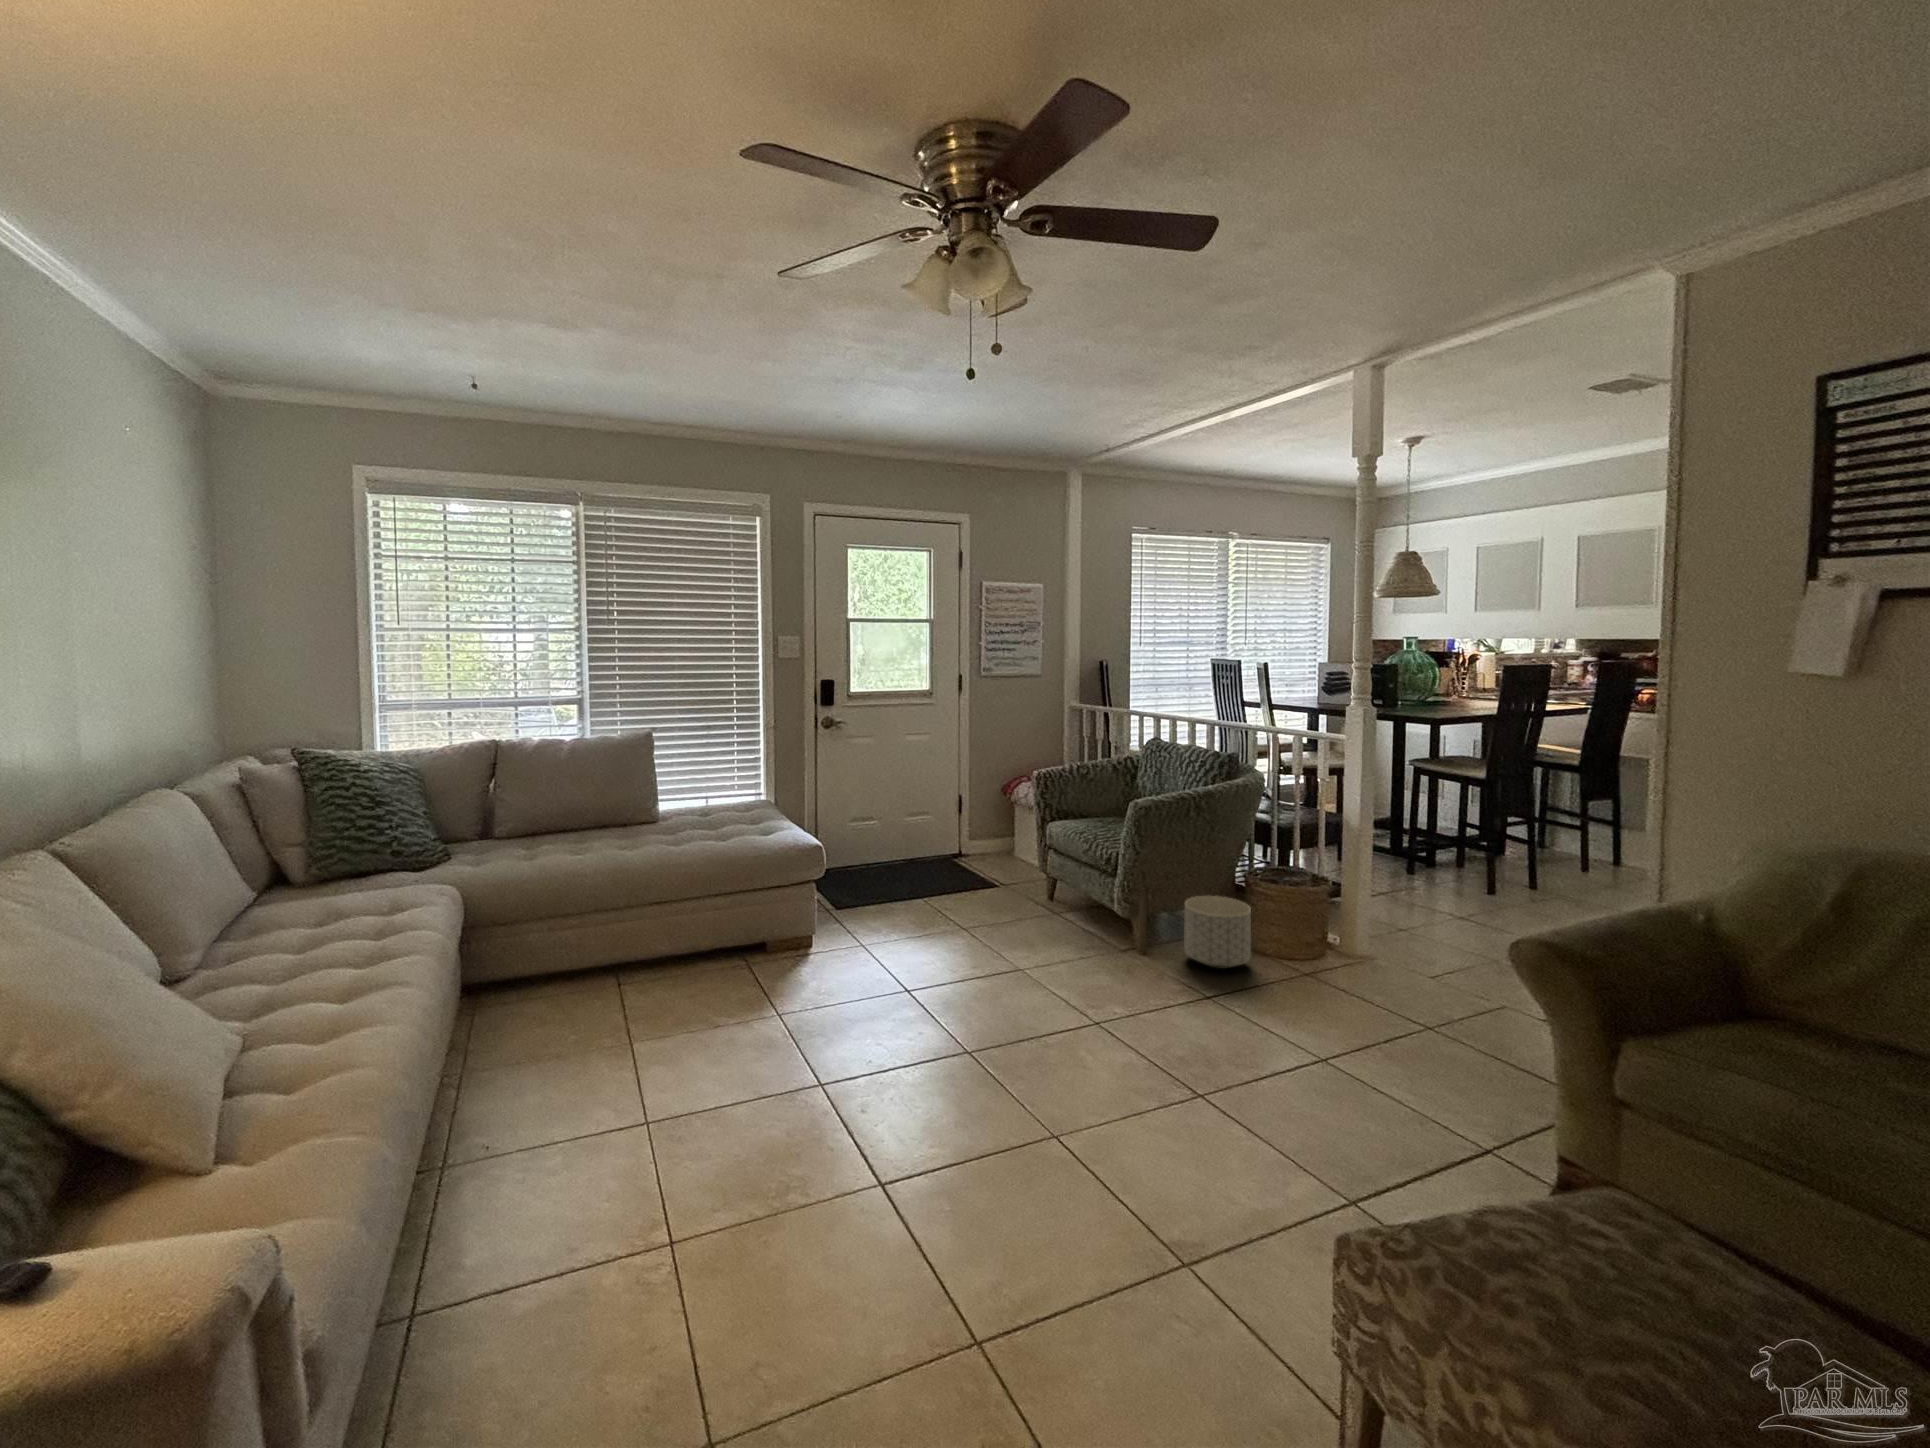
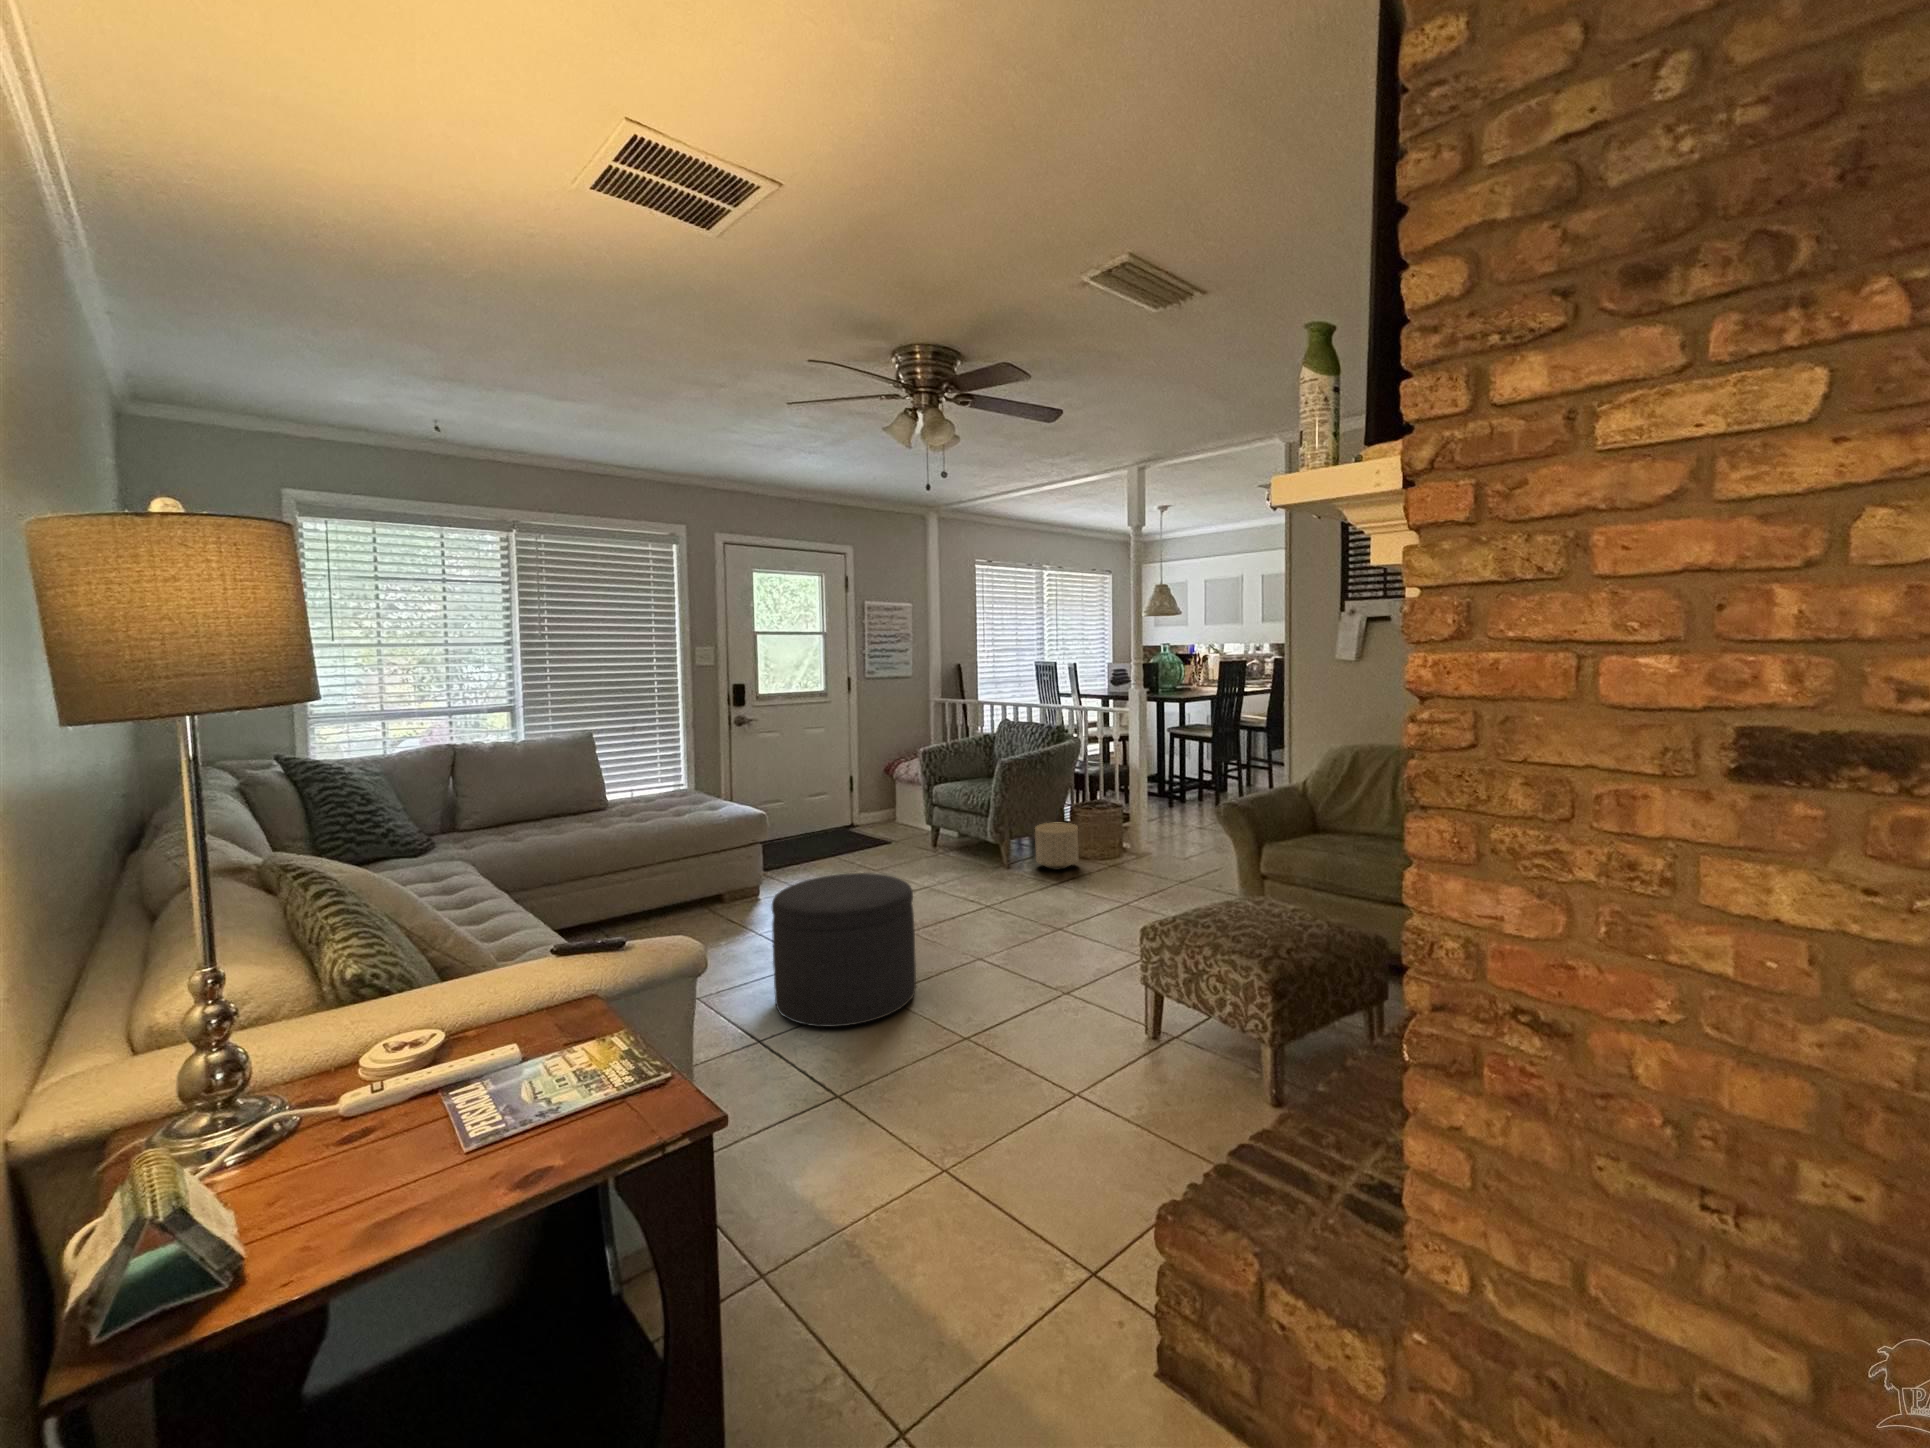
ottoman: none [713,980,933,1259] -> present [772,873,916,1027]

